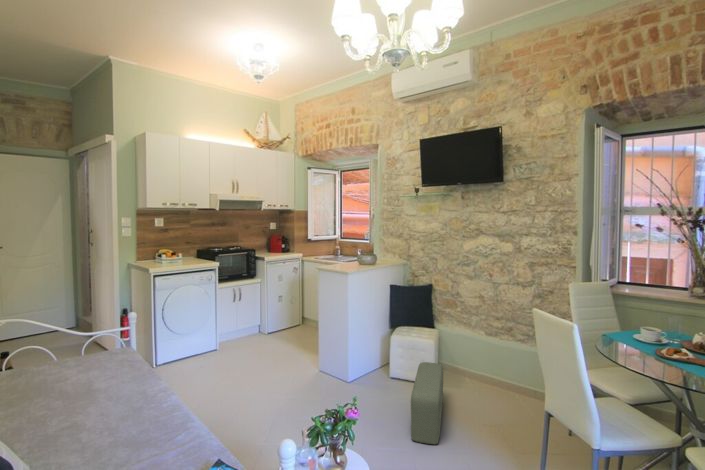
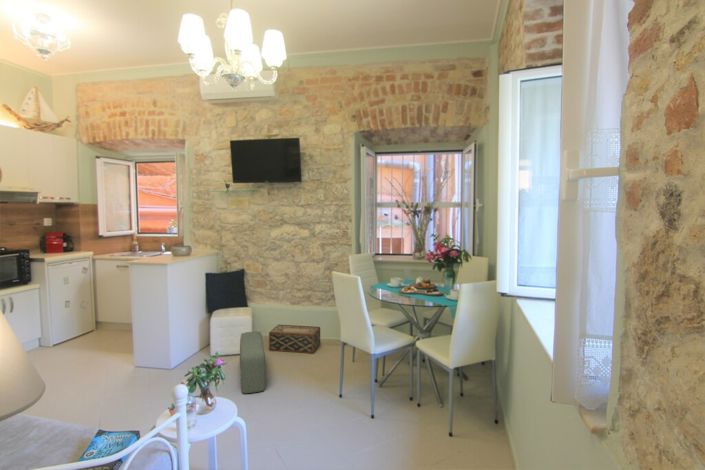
woven basket: none [455,357,523,406] -> present [269,325,320,353]

